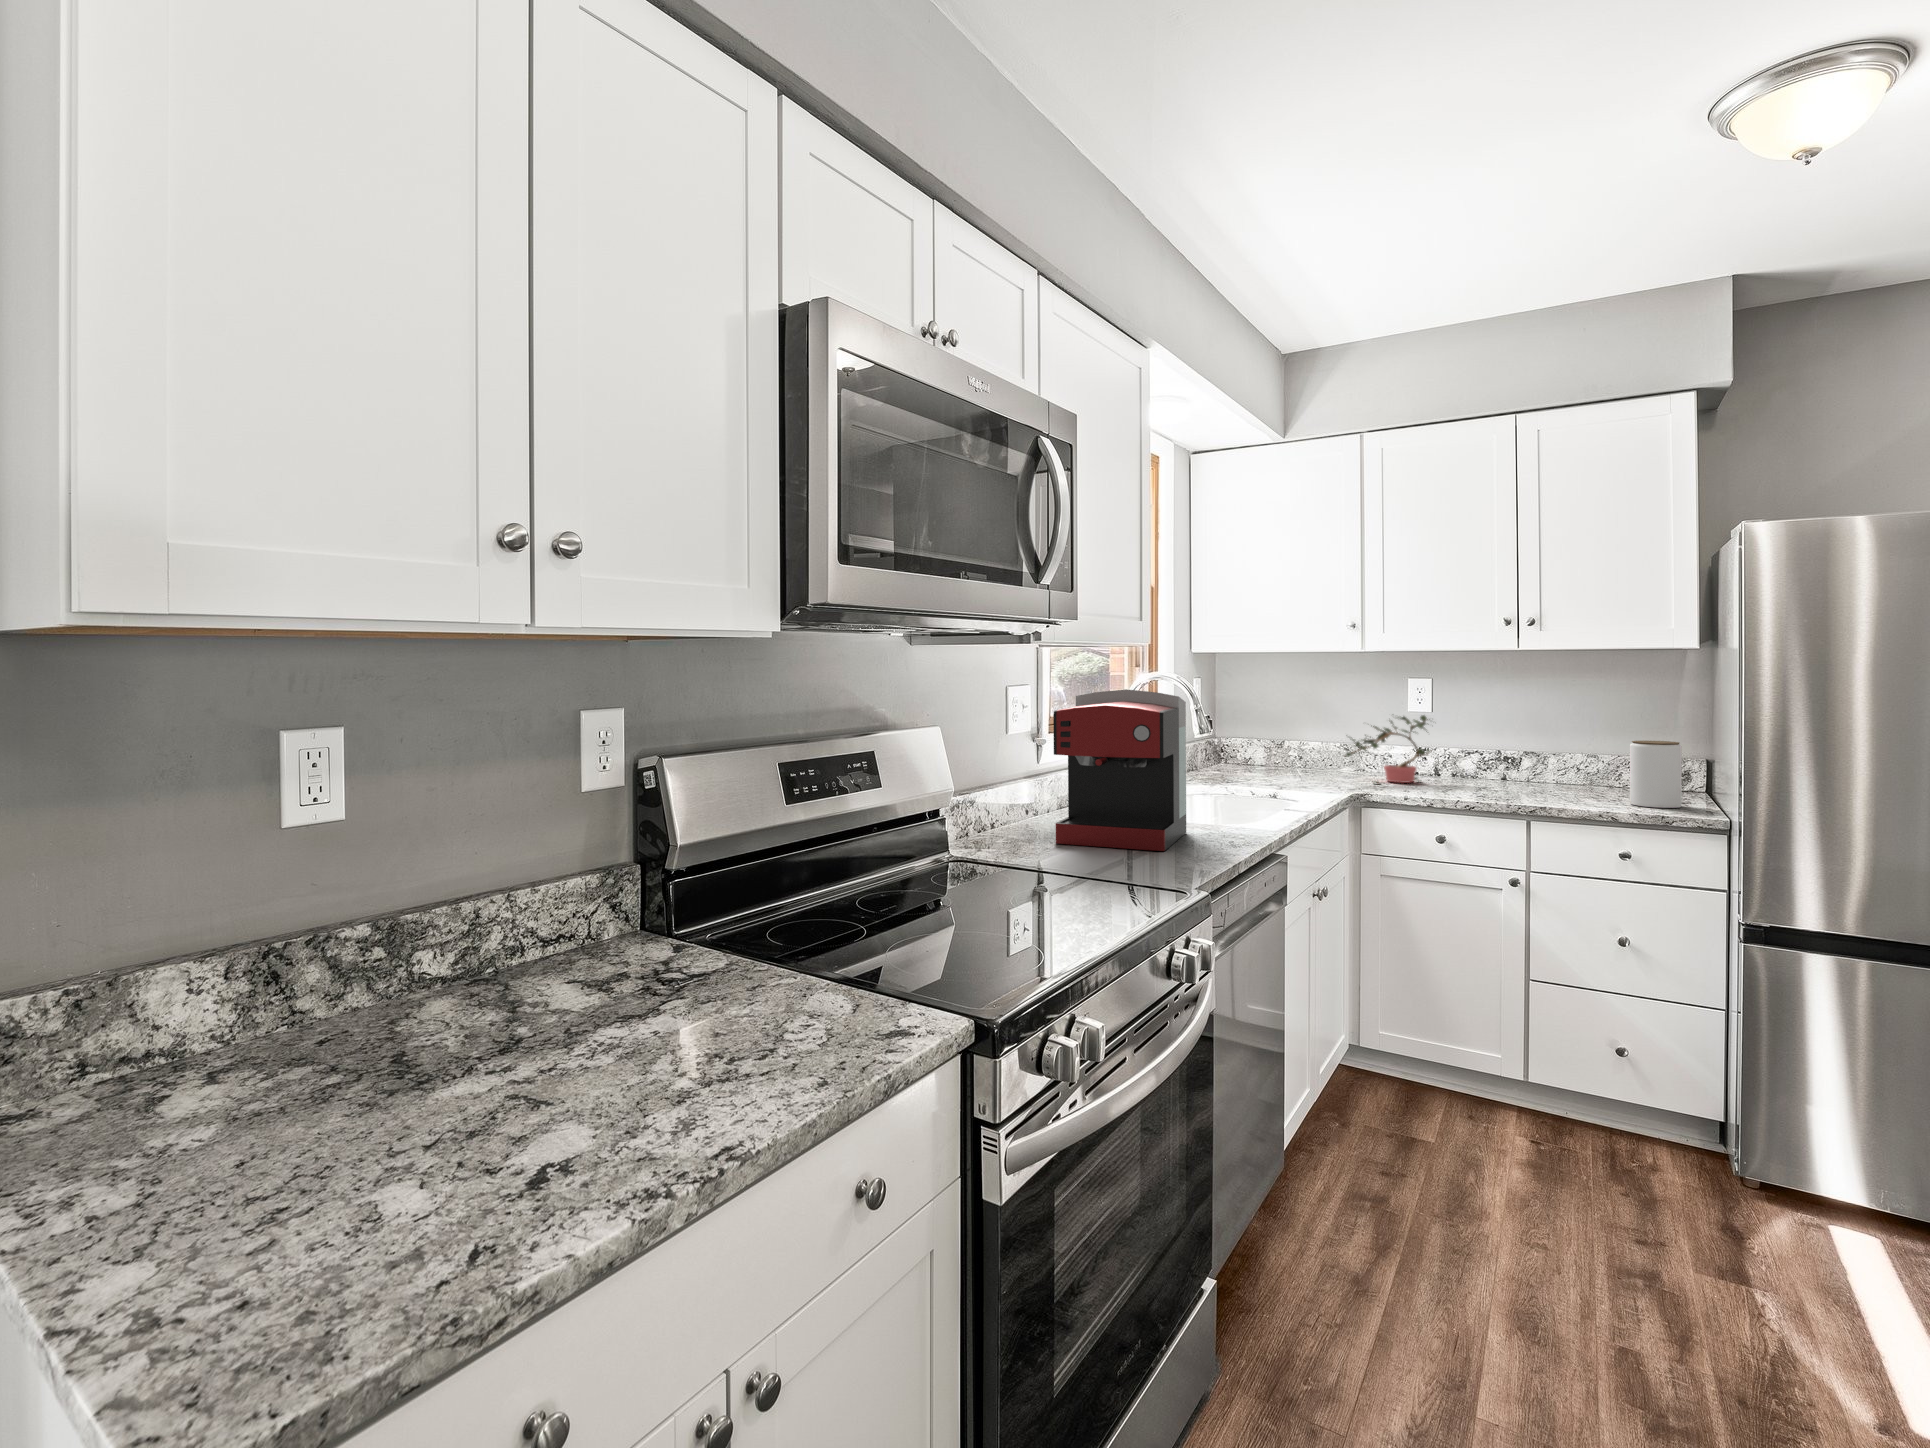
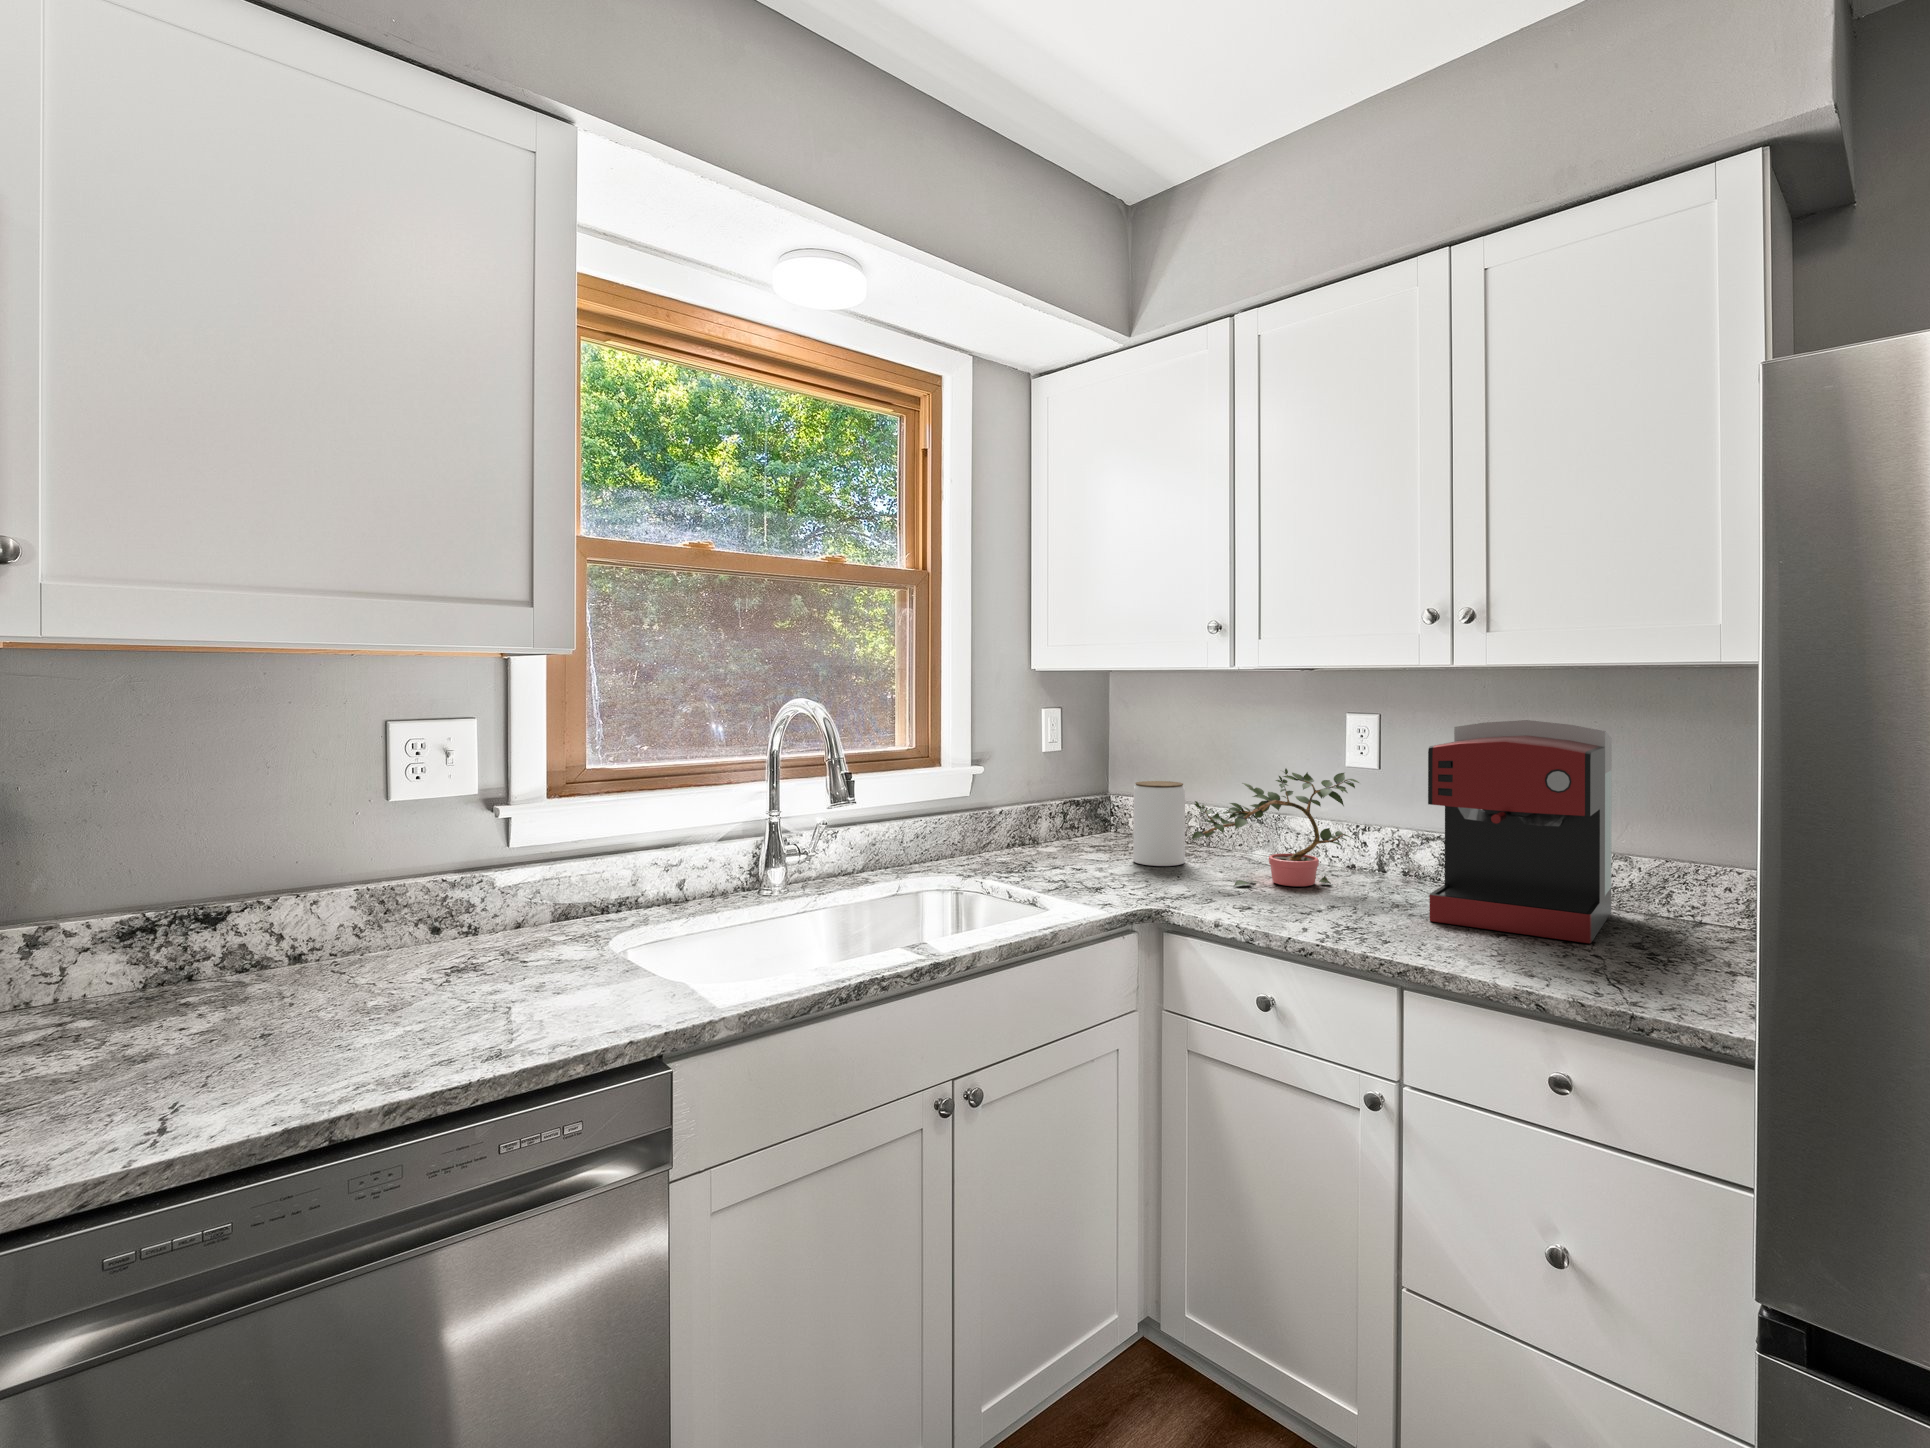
coffee maker: present [1053,689,1186,851] -> present [1428,720,1612,943]
jar: present [1630,741,1682,808] -> present [1133,781,1185,866]

